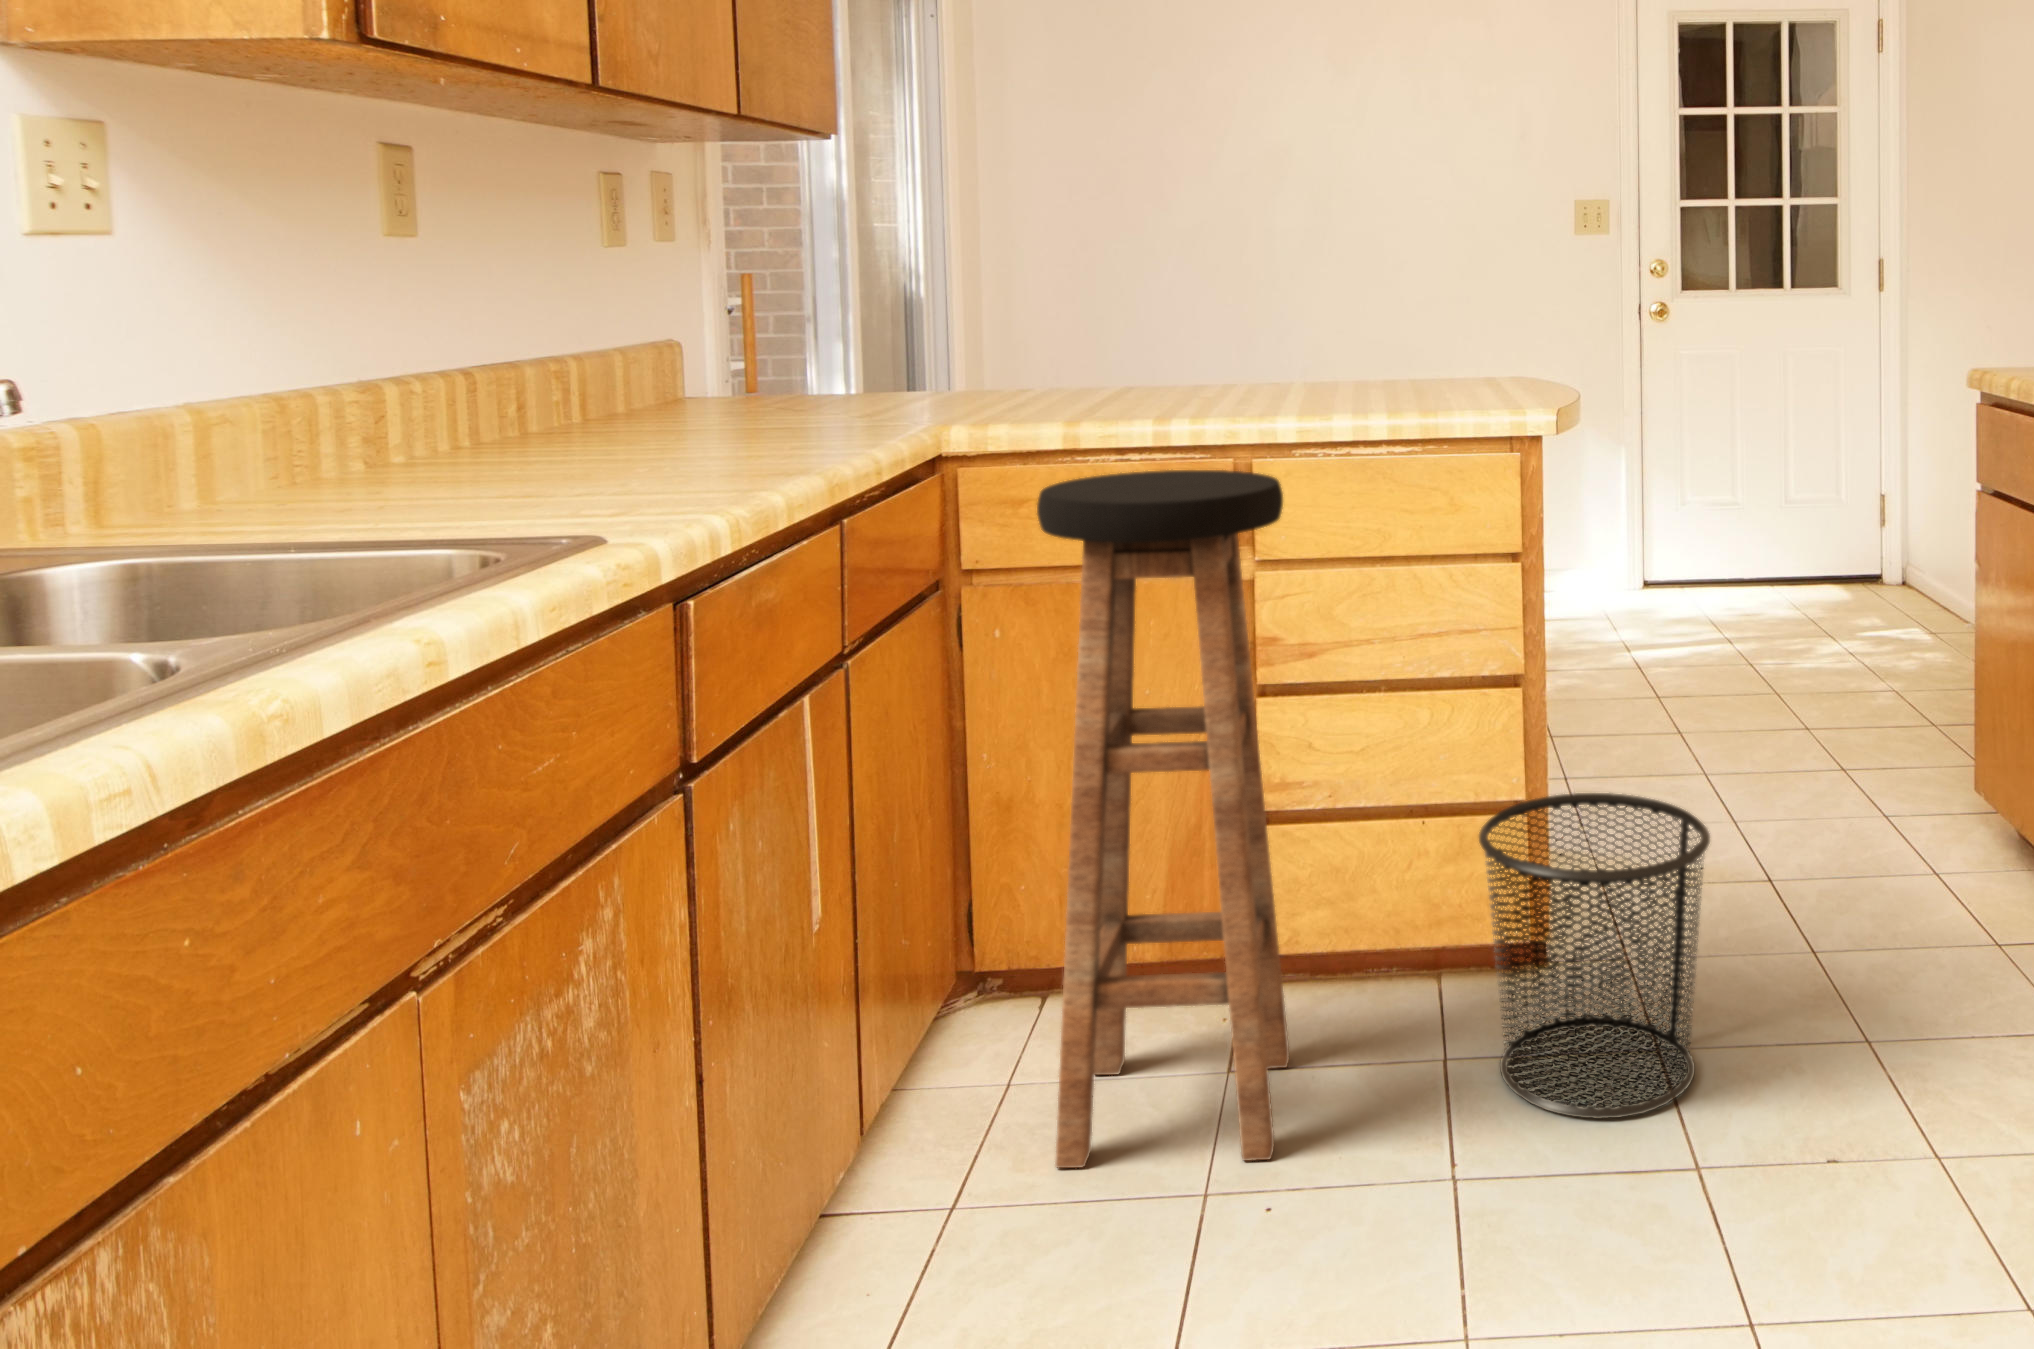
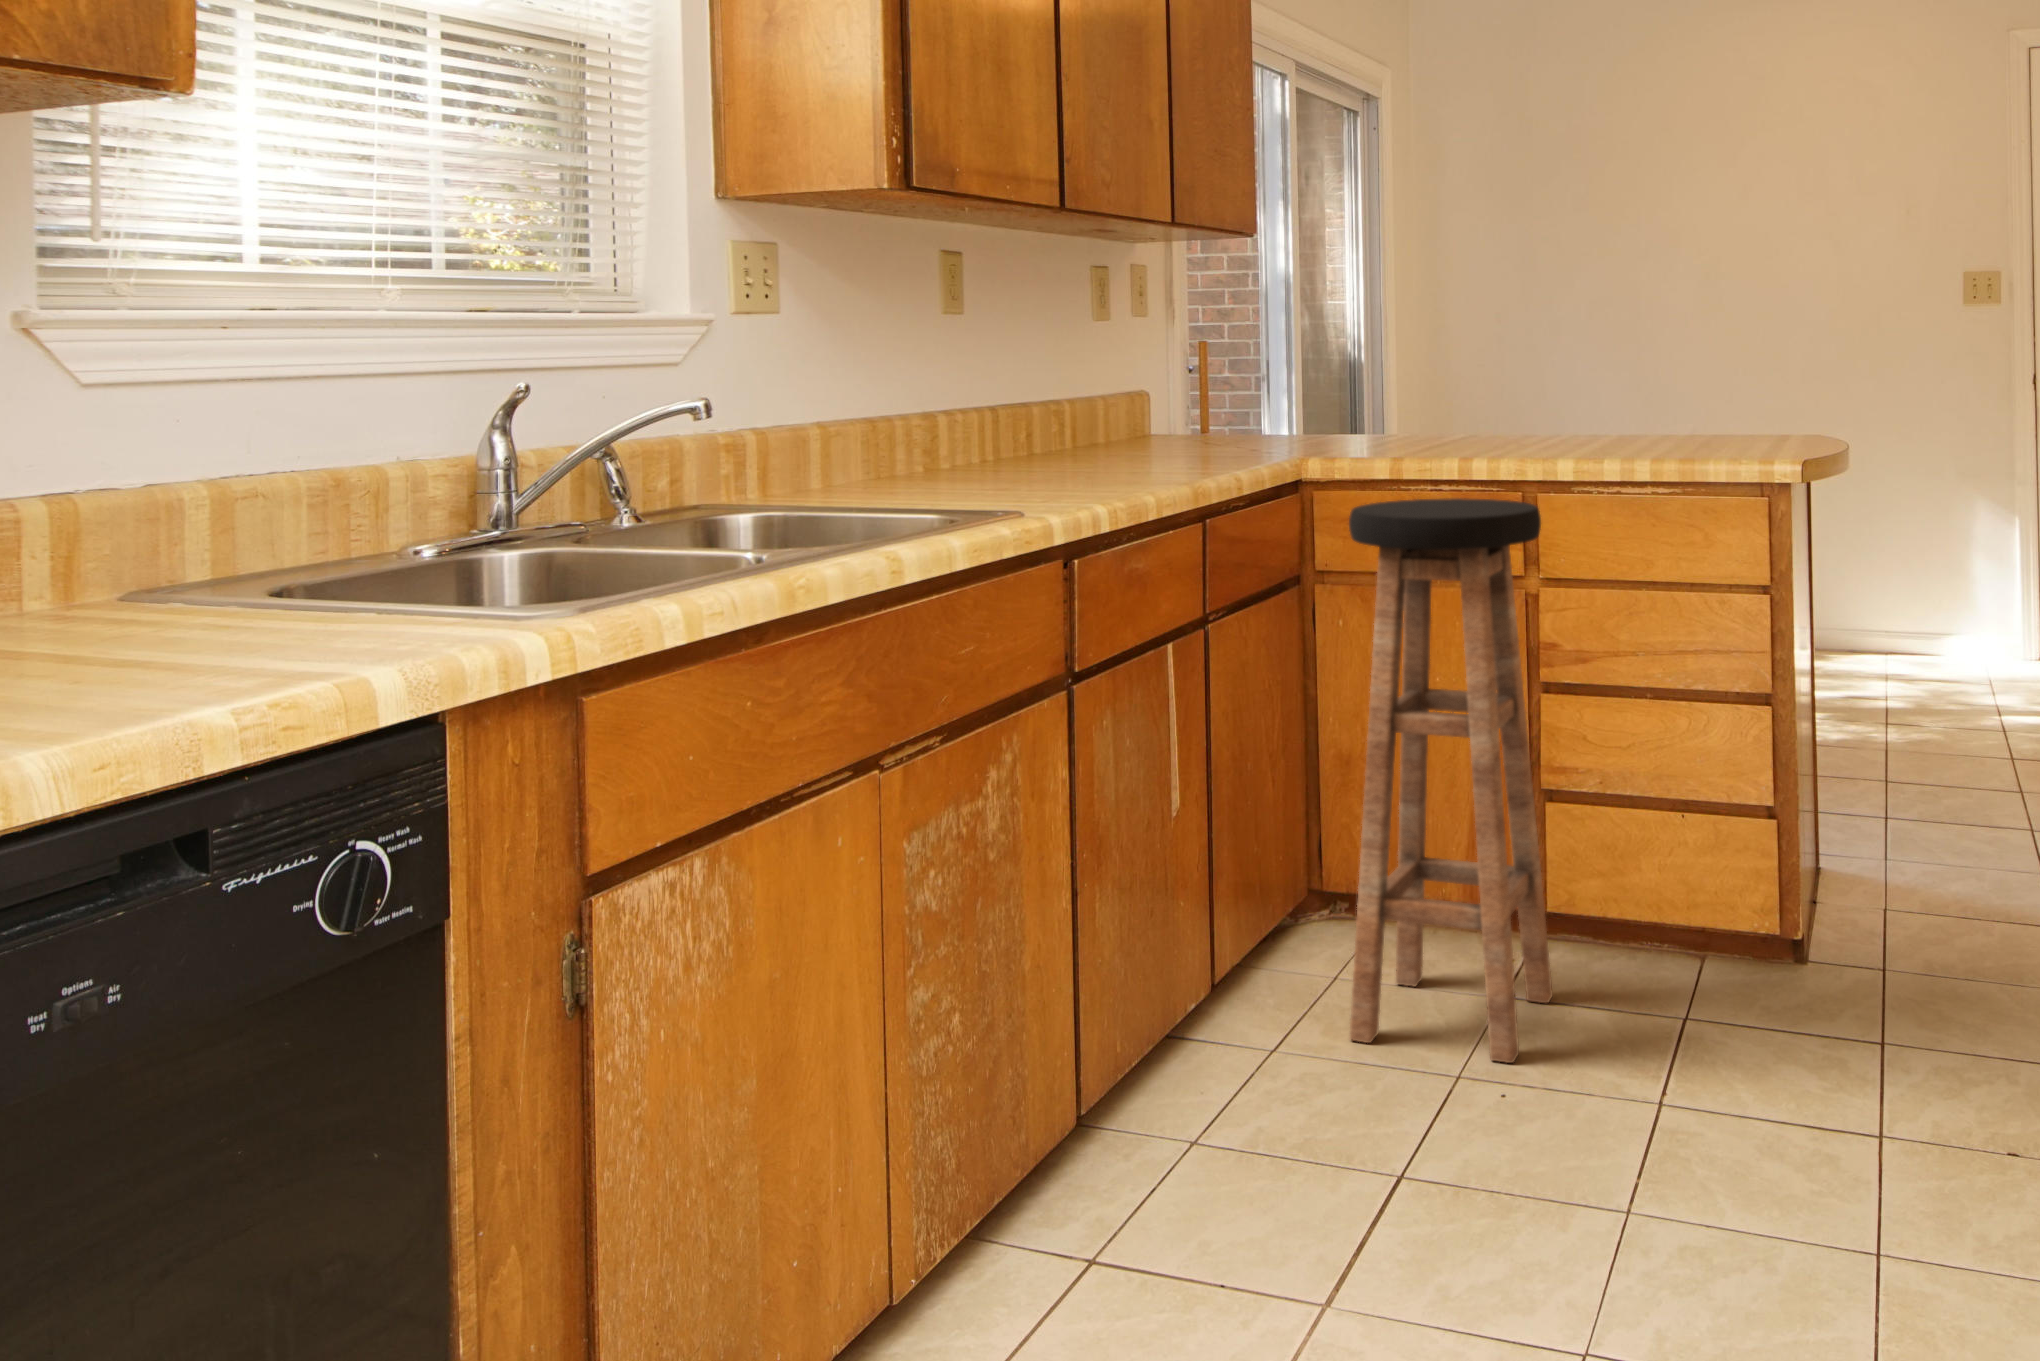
waste bin: present [1479,793,1710,1119] -> none [1706,802,1919,1087]

